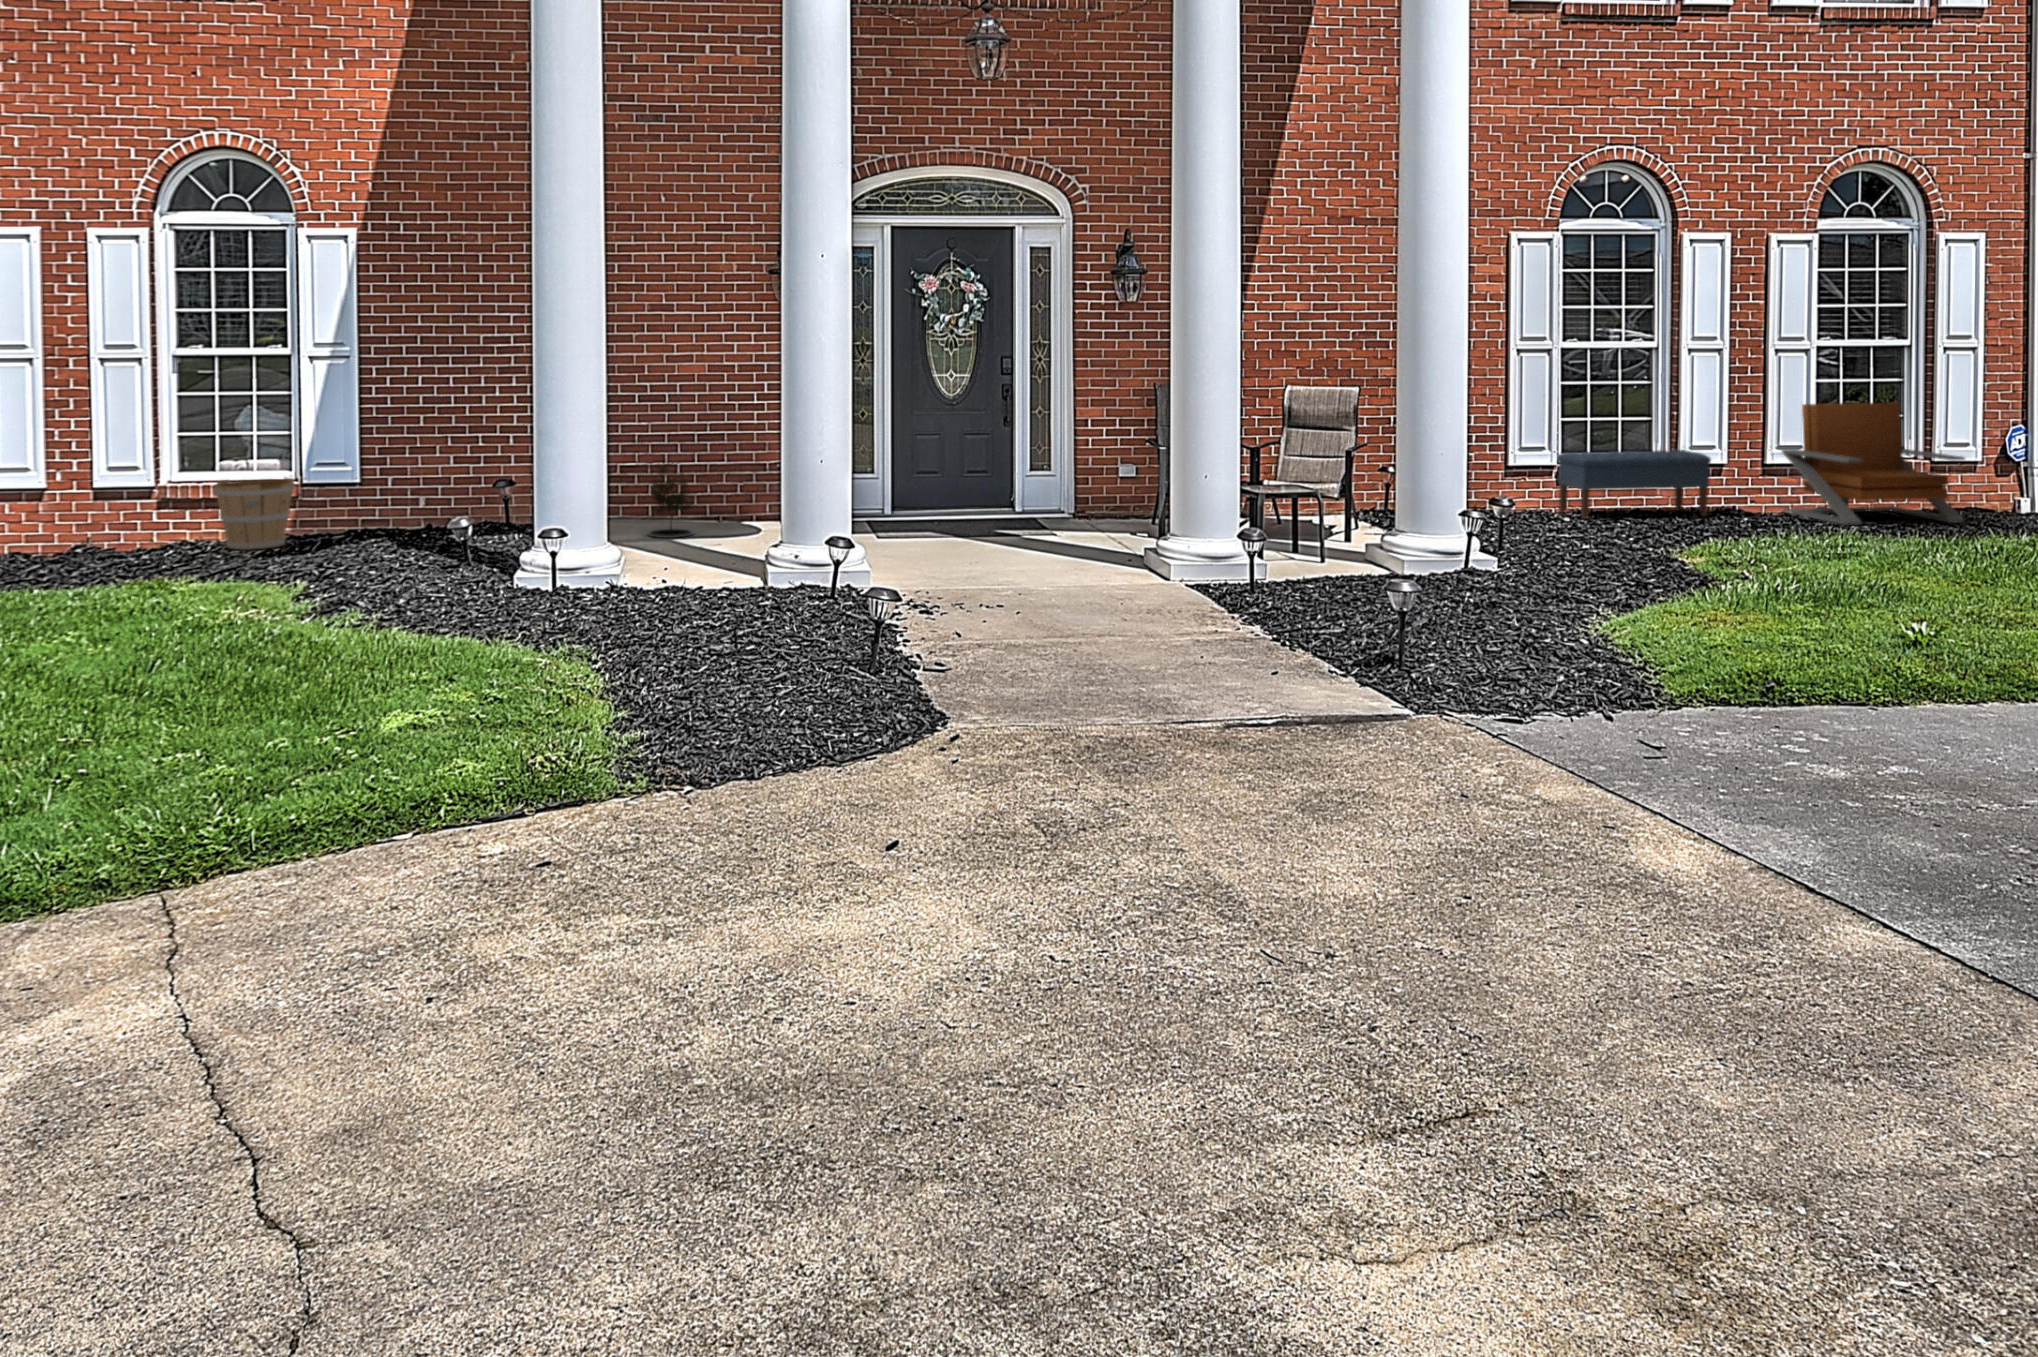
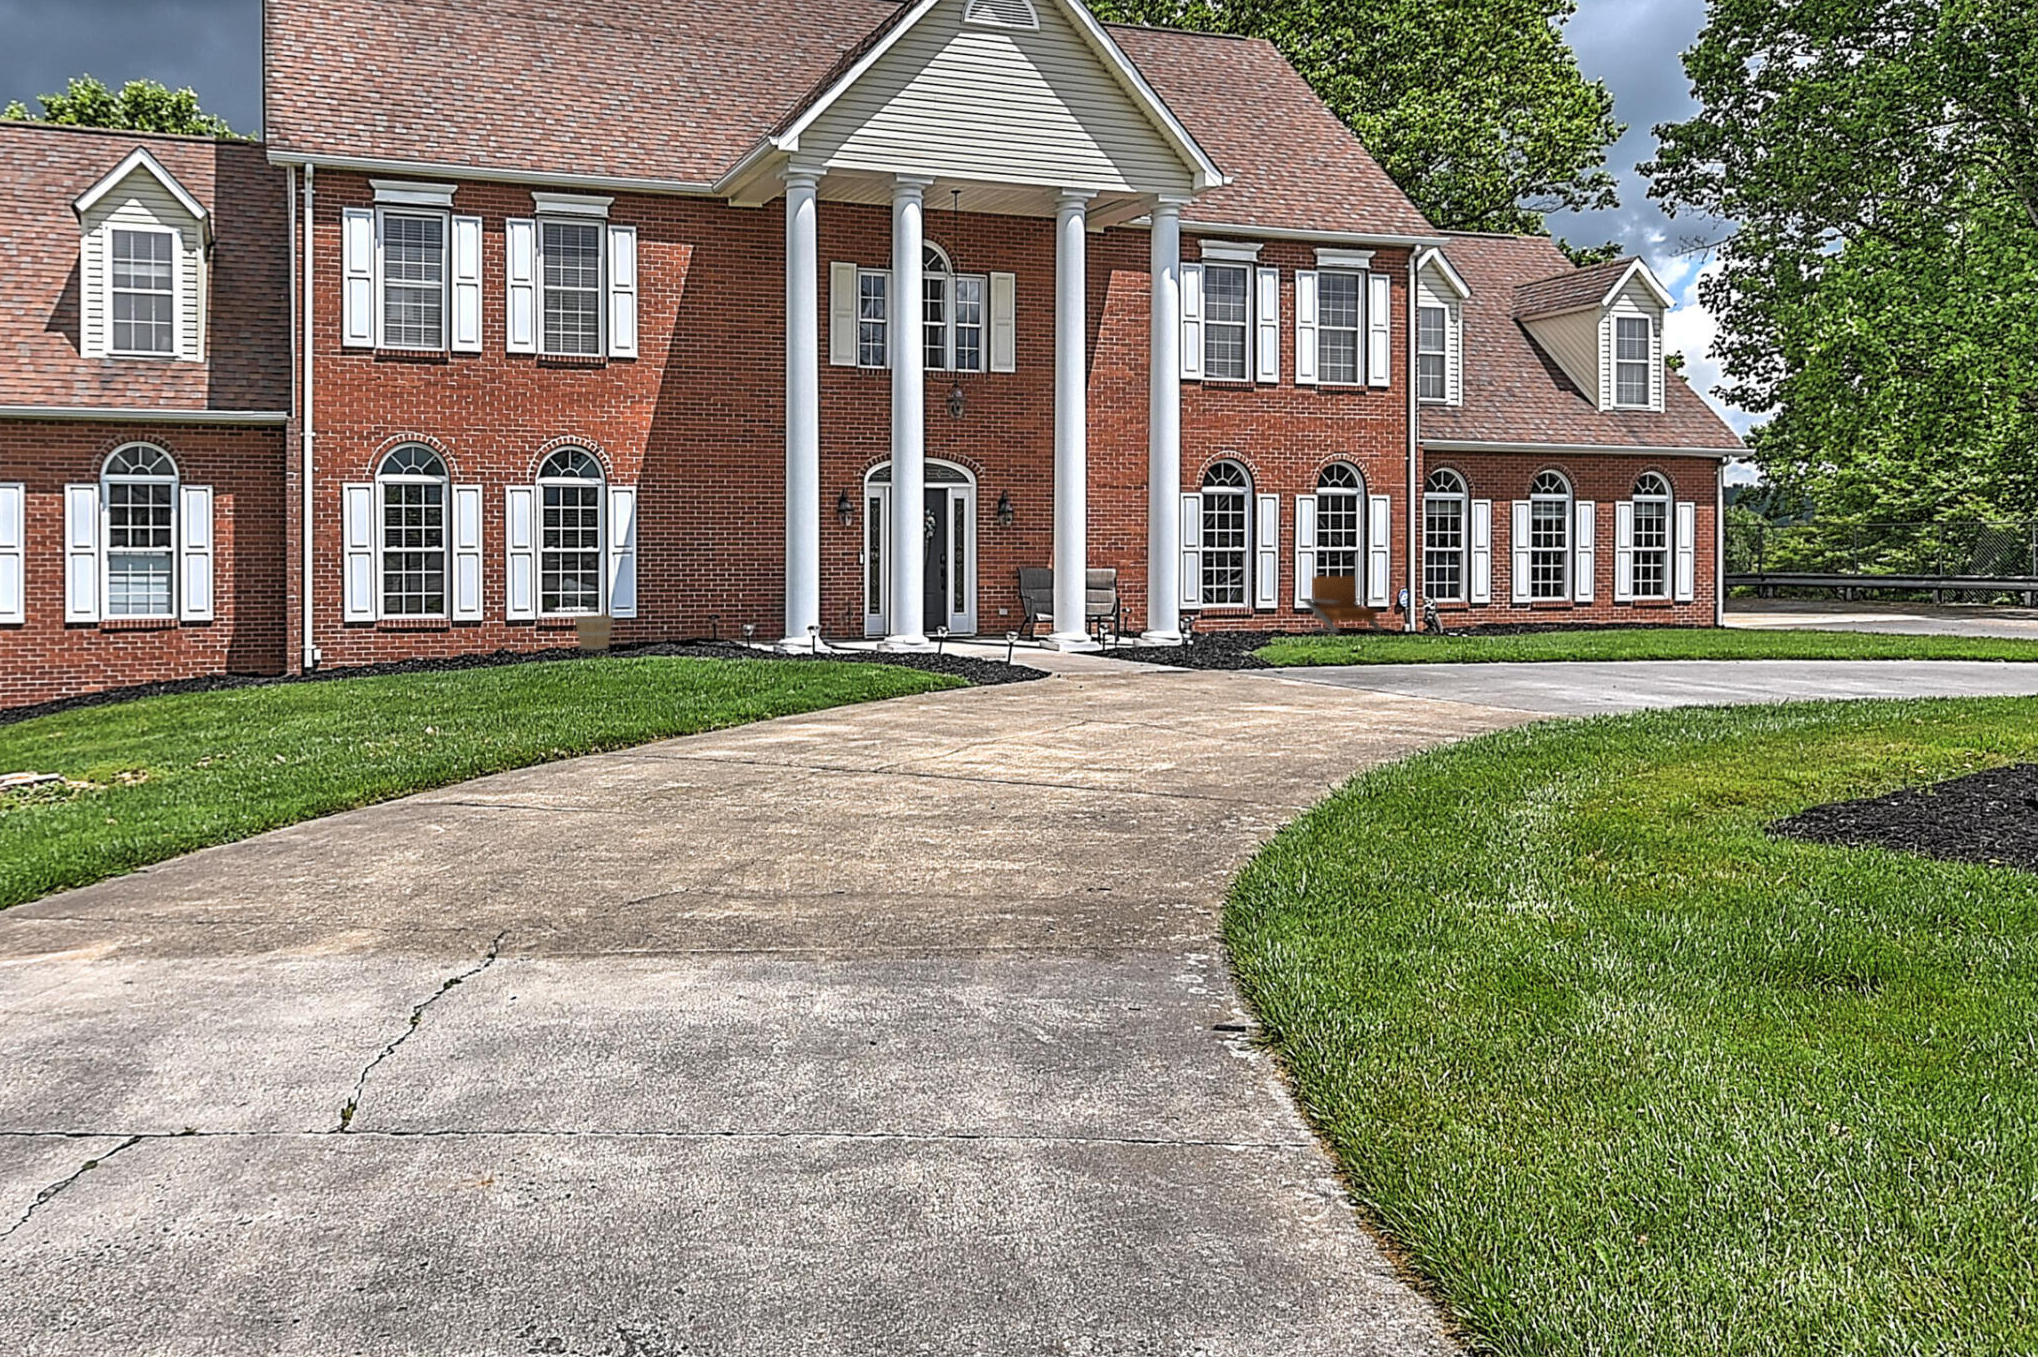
bench: present [1557,450,1711,519] -> none [1201,600,1272,633]
potted tree: present [648,455,693,538] -> none [780,601,804,644]

